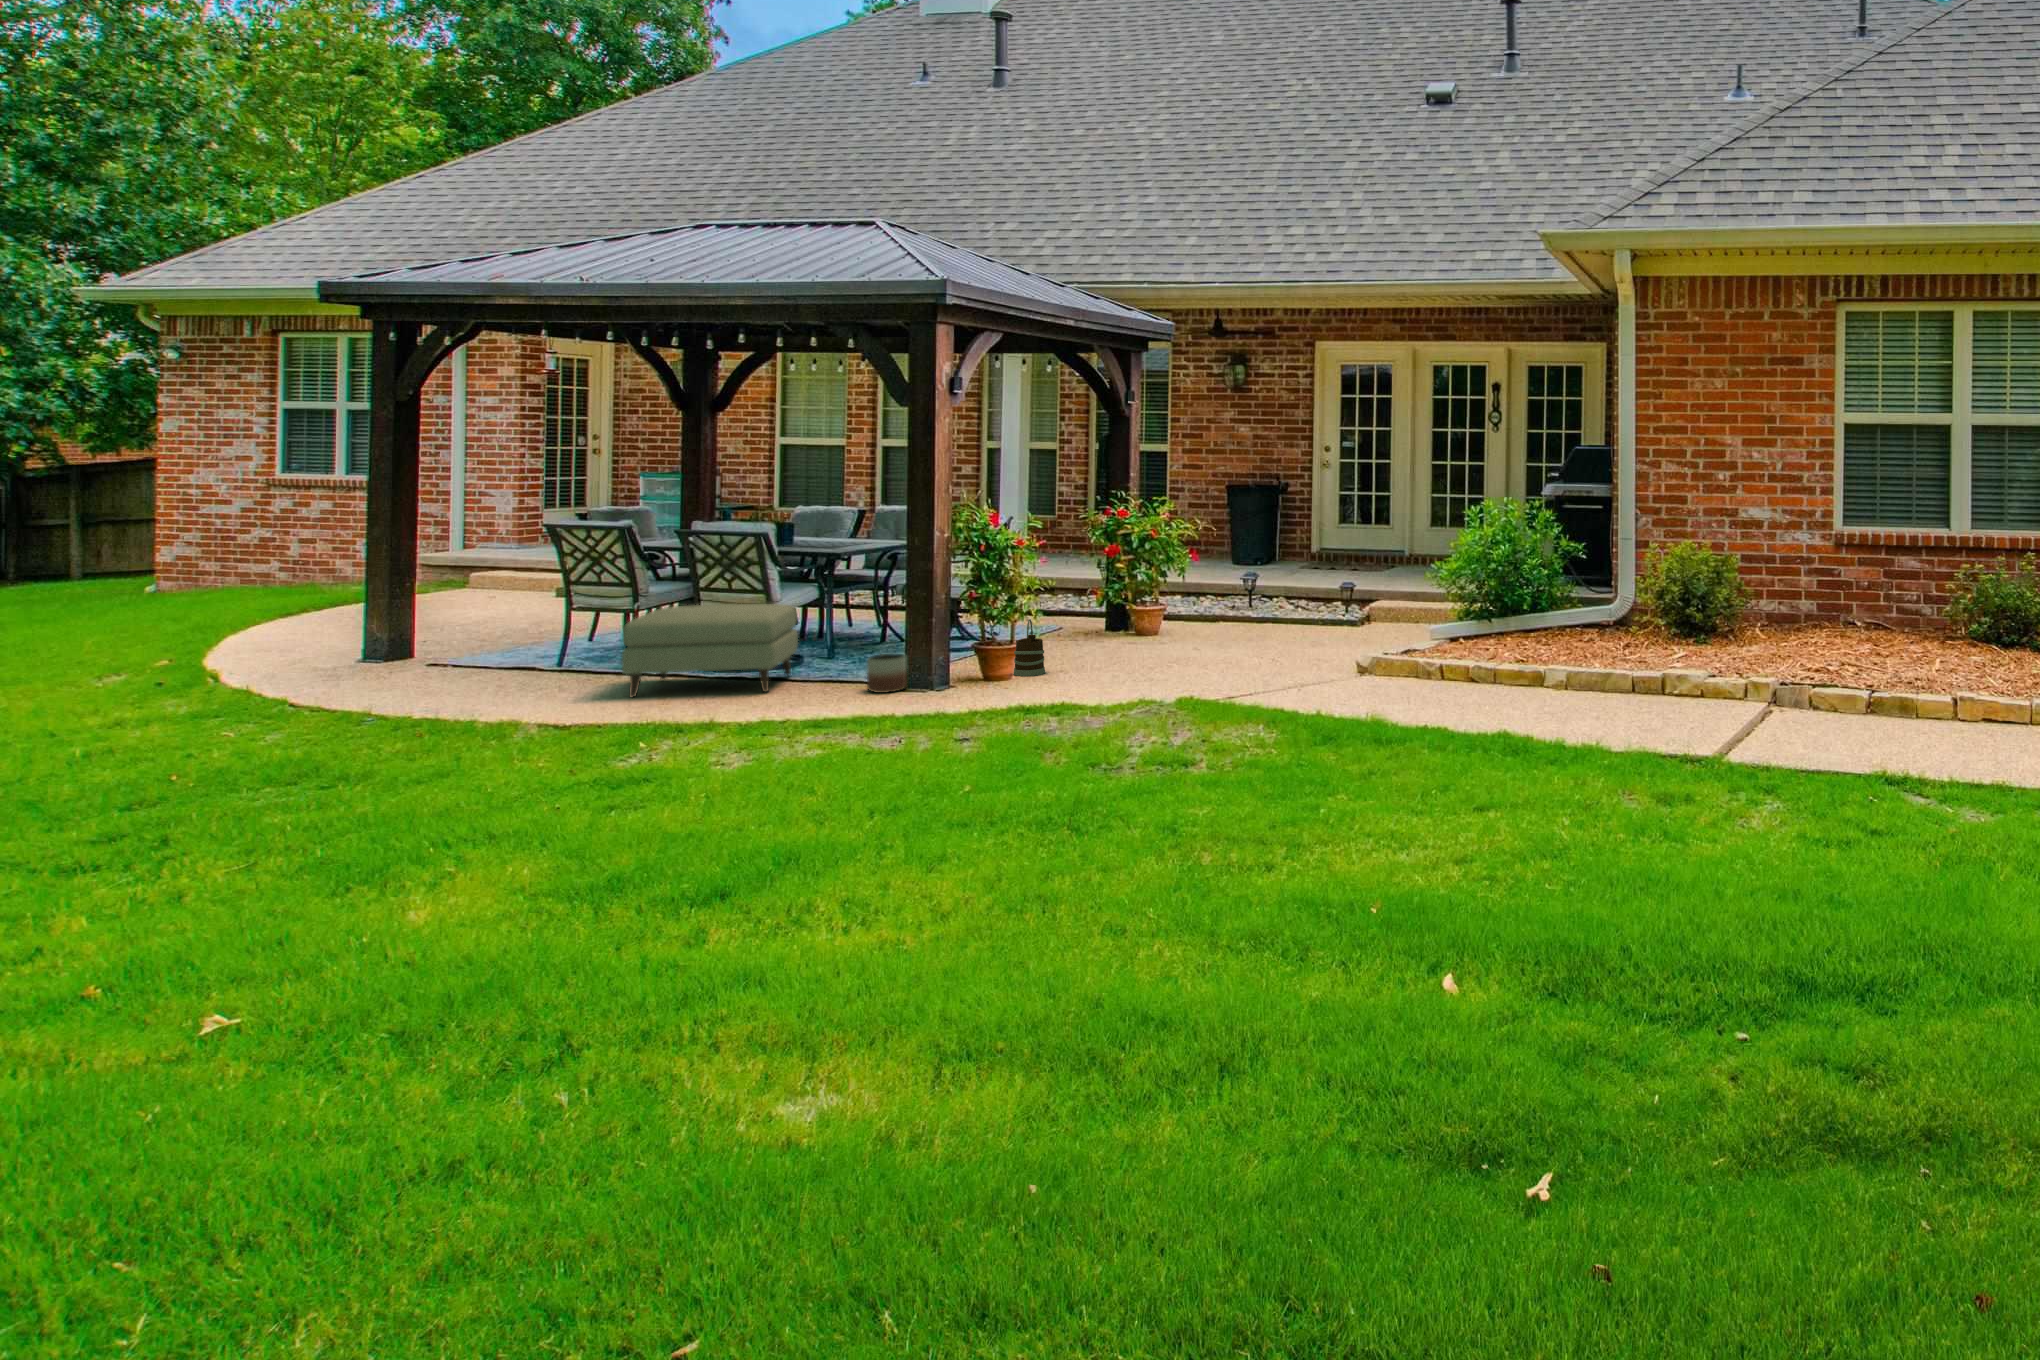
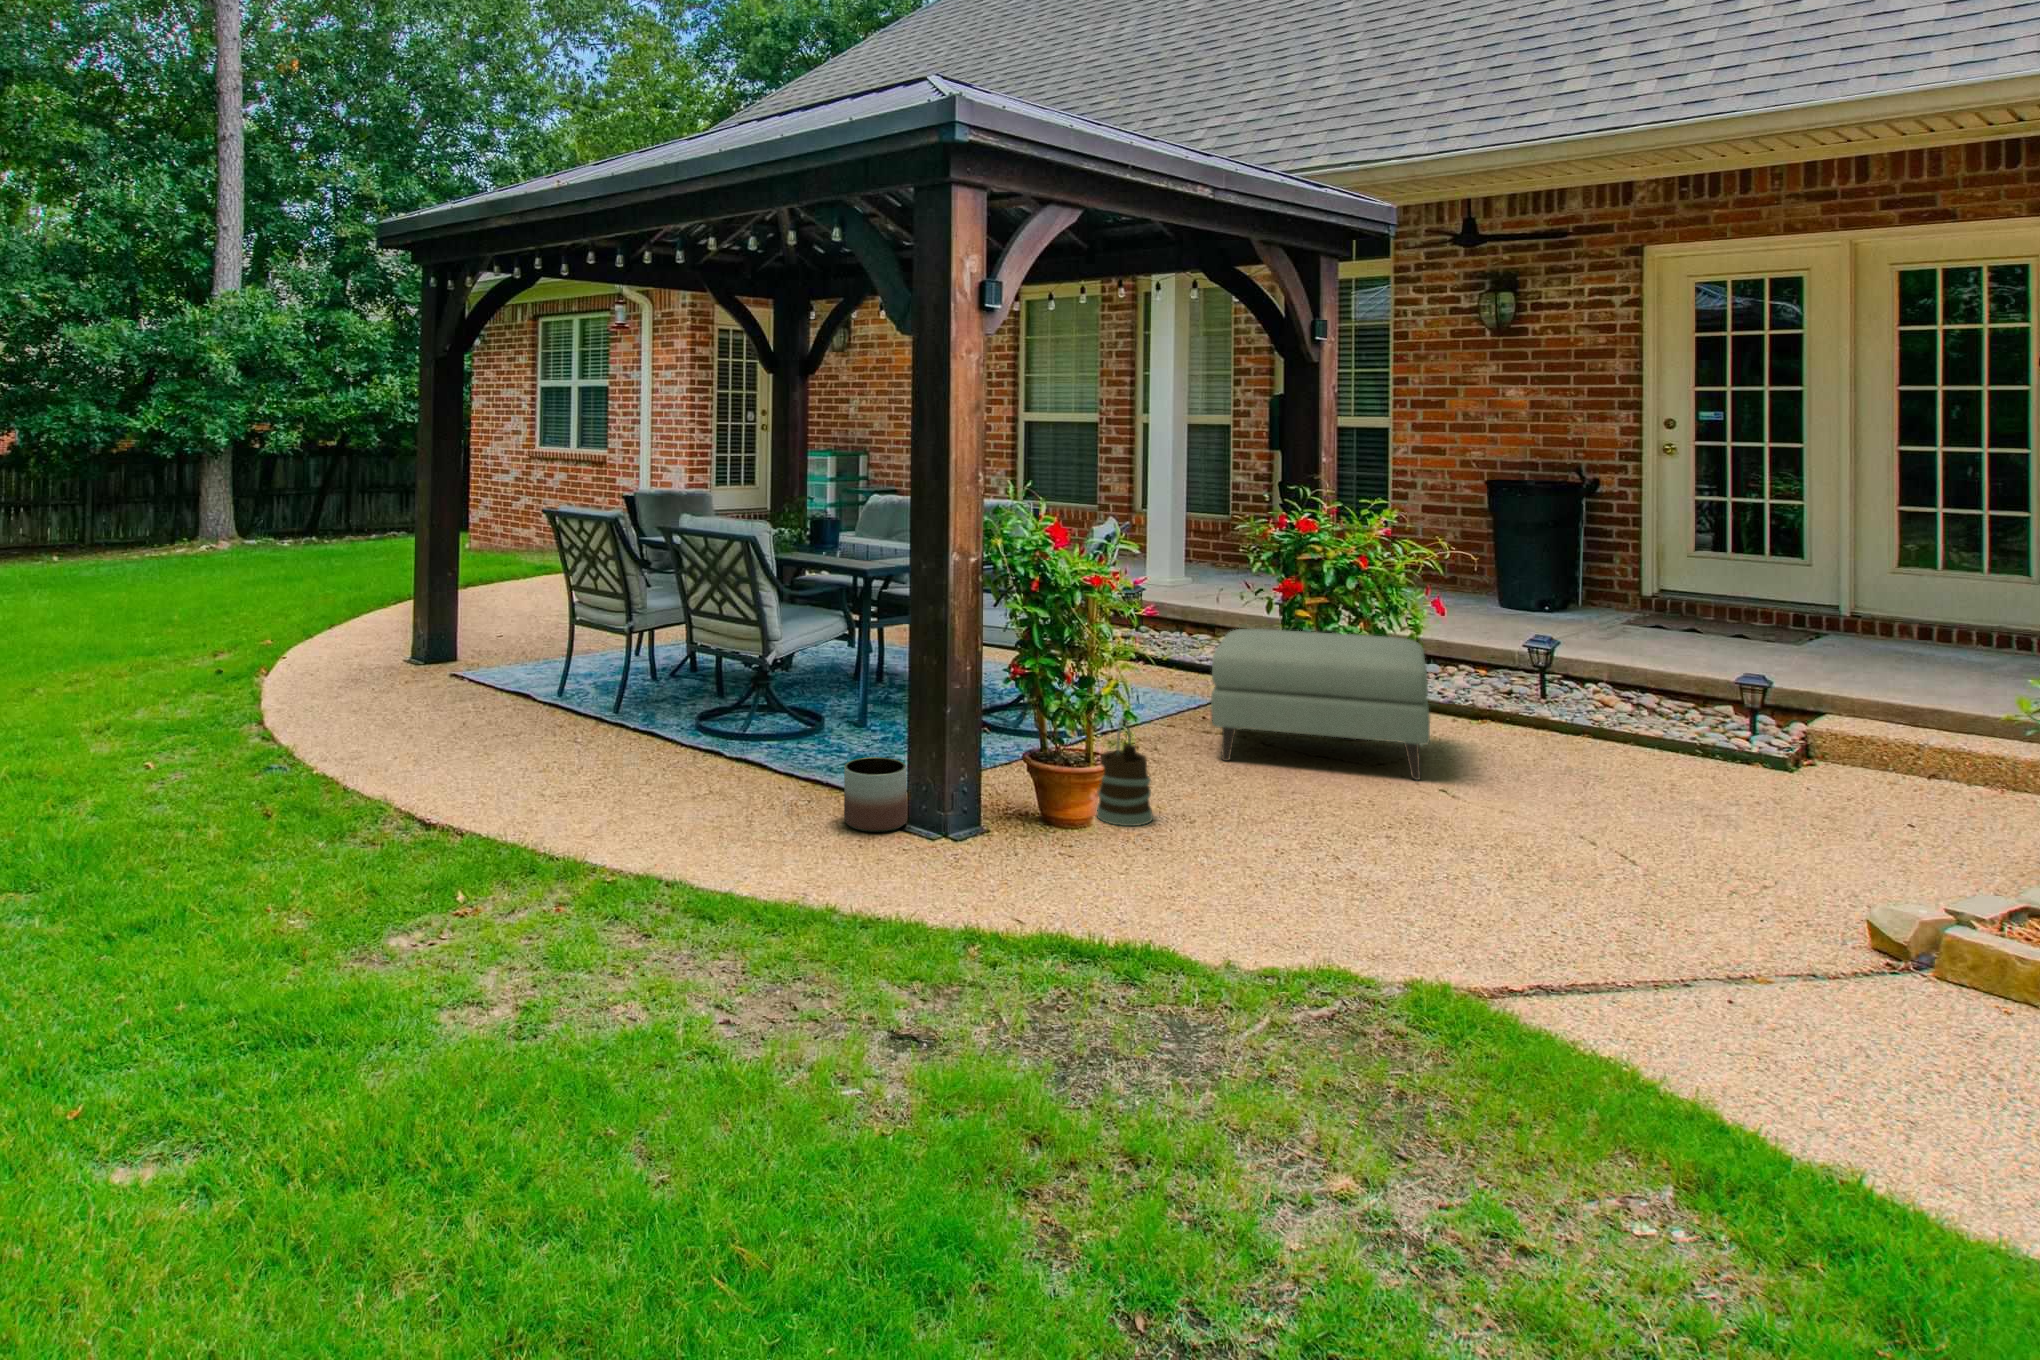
ottoman: present [622,604,798,697] -> present [1211,629,1430,780]

